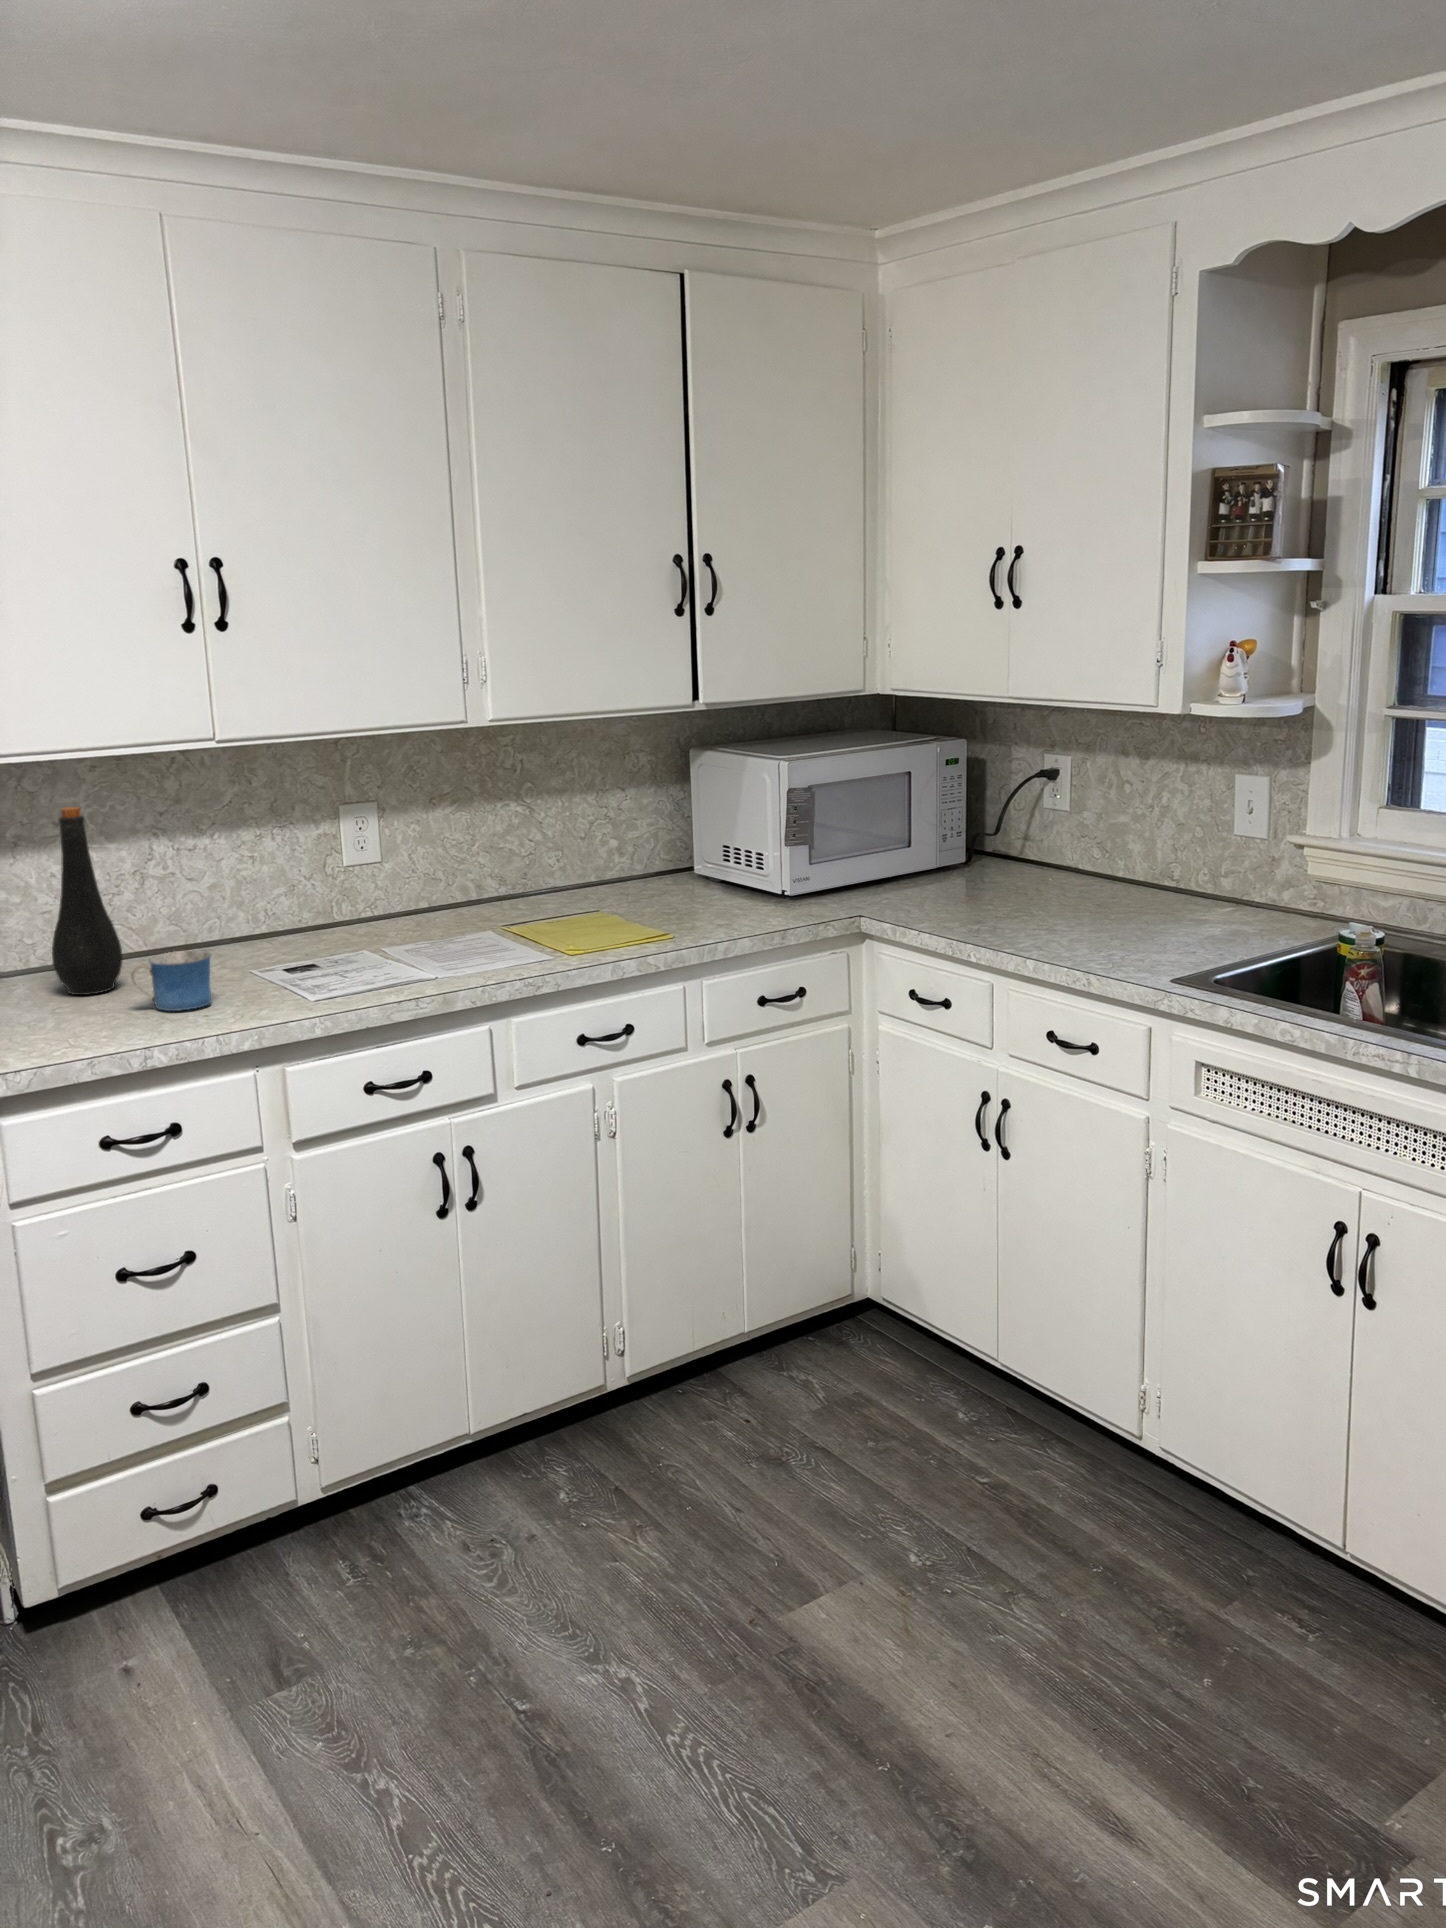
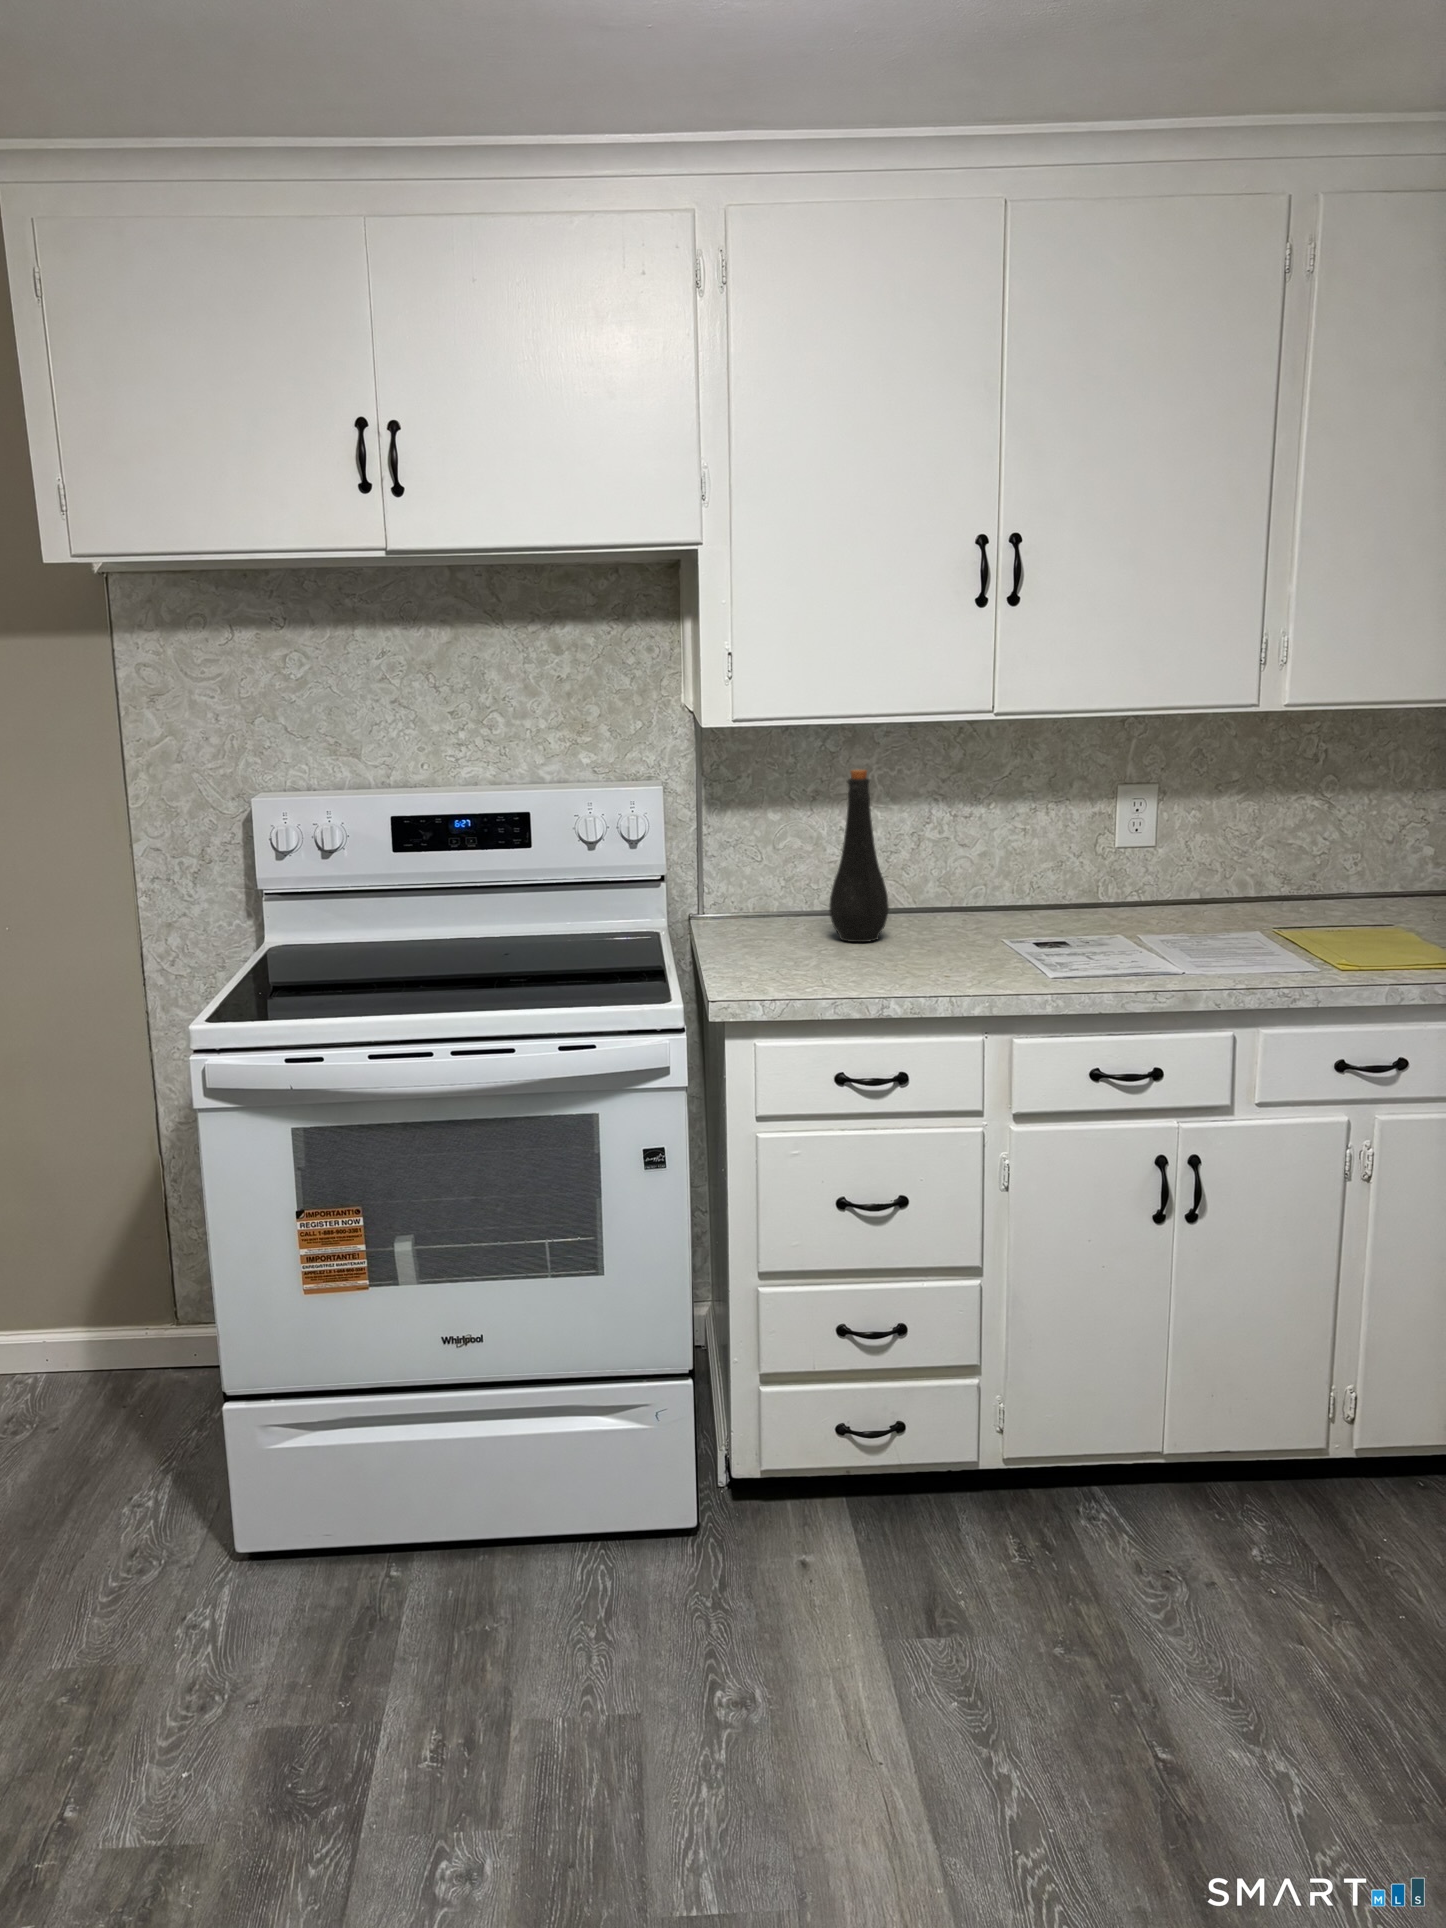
mug: present [131,951,211,1011] -> none [889,911,962,967]

